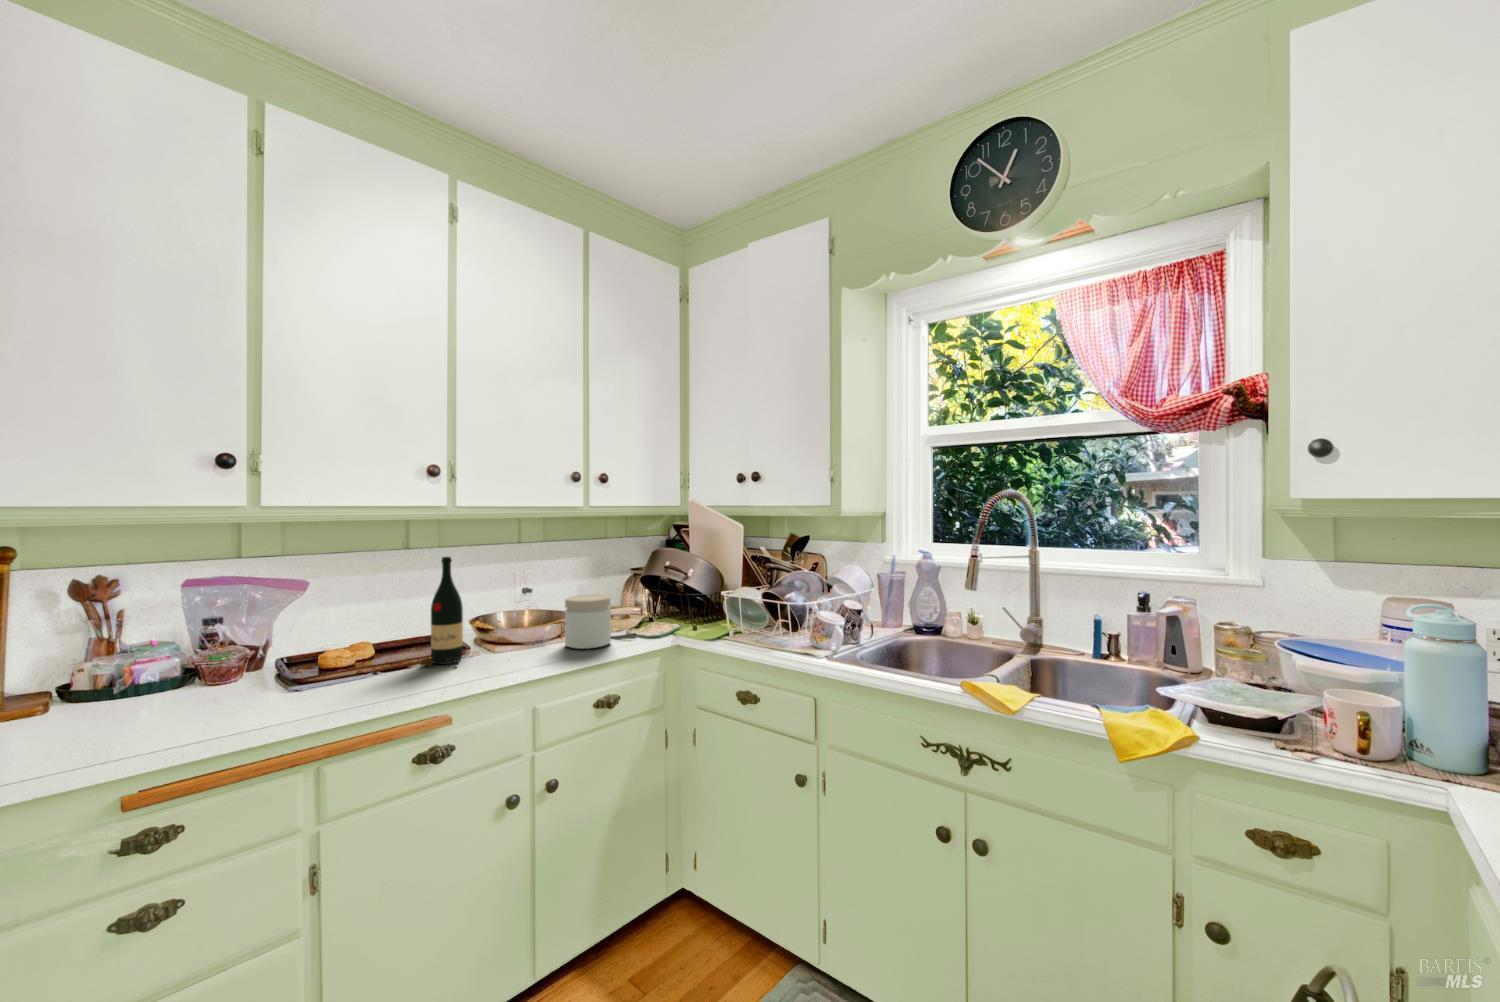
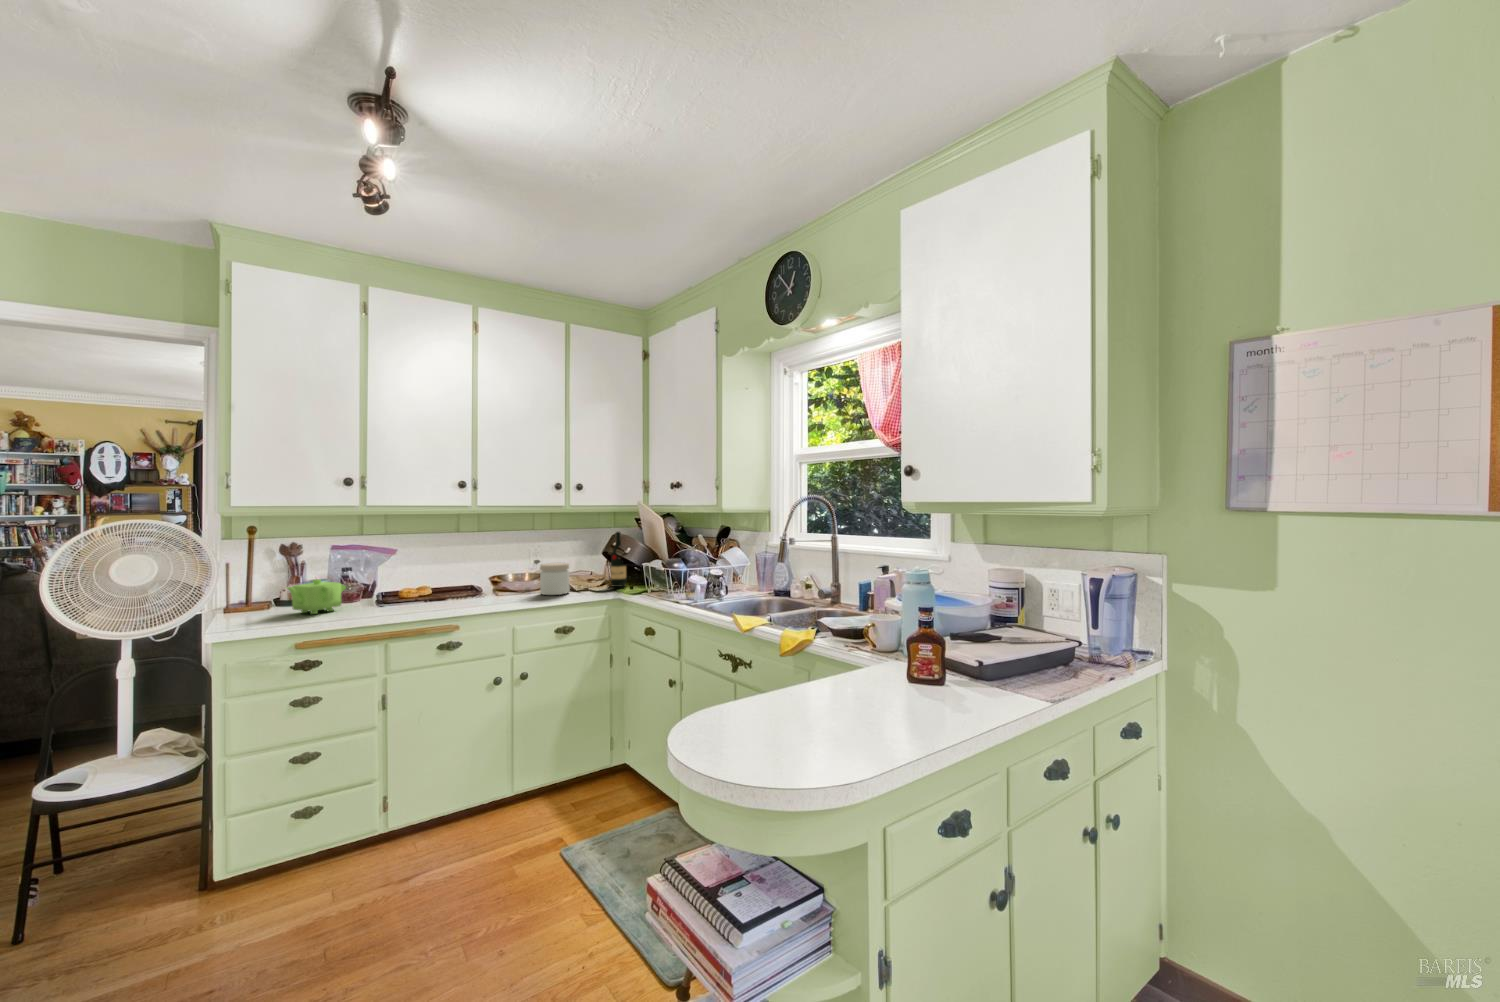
wine bottle: present [421,557,463,666] -> present [607,532,626,587]
teapot: none [84,647,221,720] -> present [286,579,346,614]

